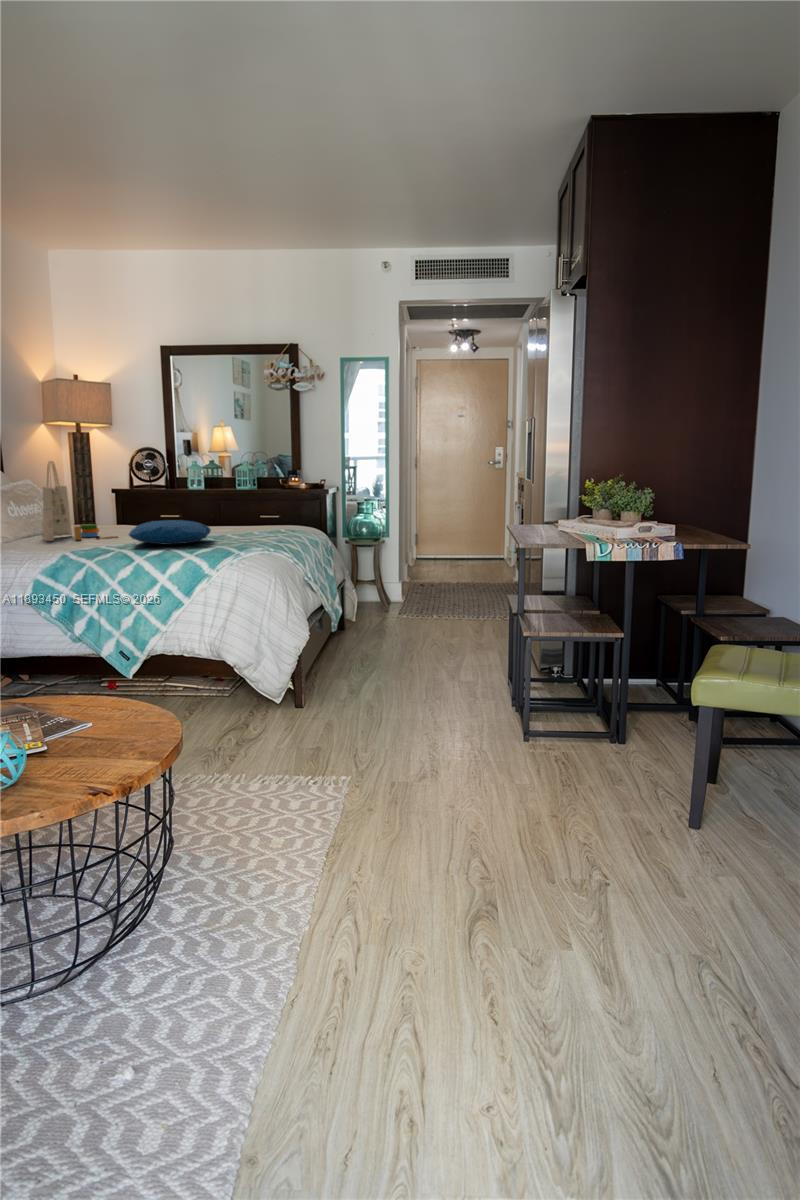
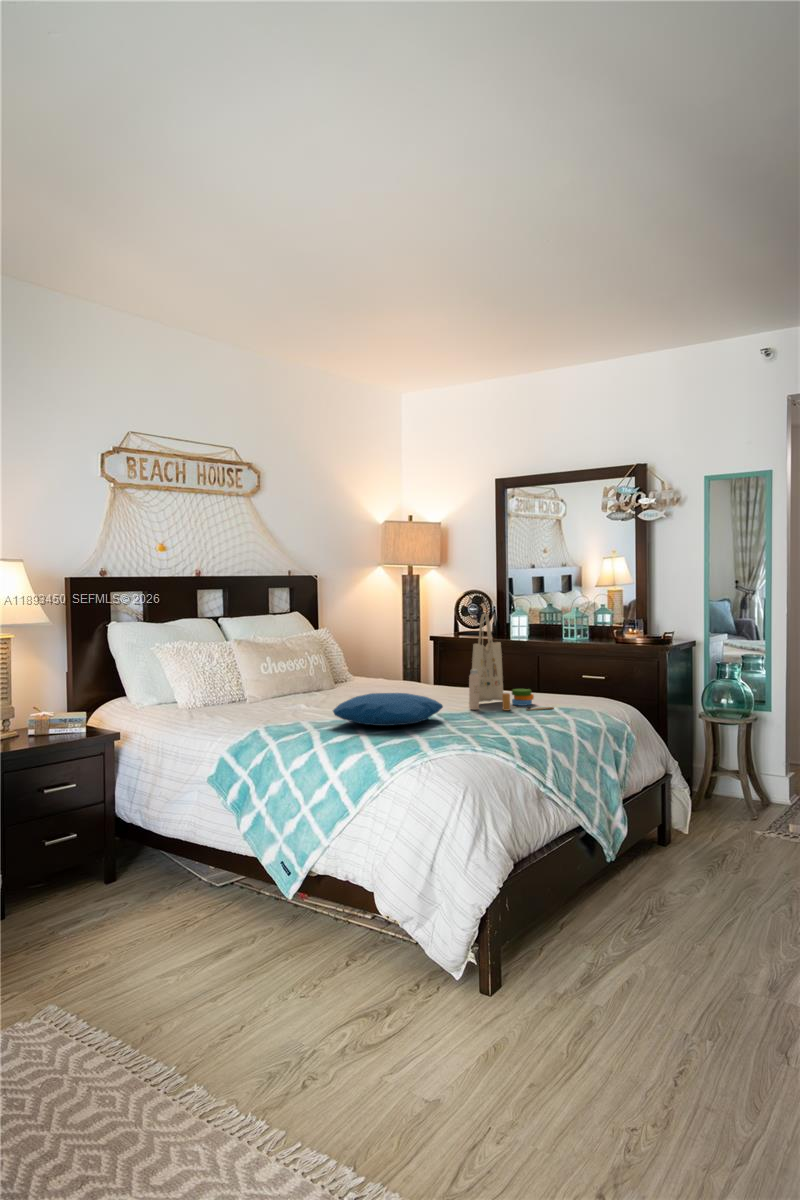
tote bag: present [42,461,118,541] -> present [469,614,554,711]

